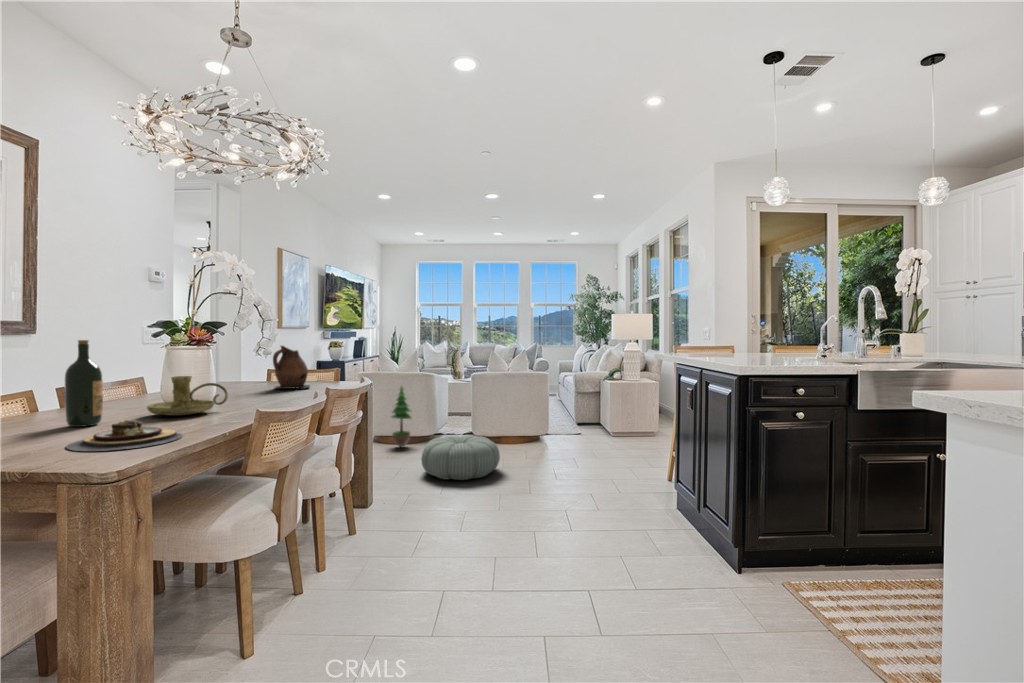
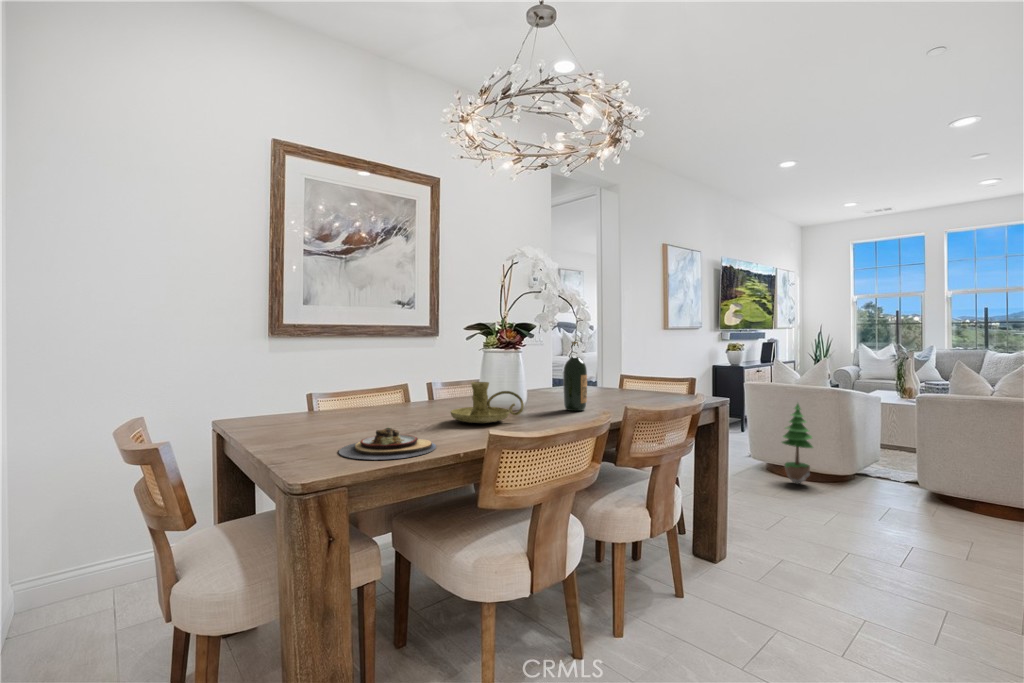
wine bottle: present [65,340,103,427] -> present [563,342,587,411]
ceramic pitcher: present [273,346,310,389] -> none [604,350,648,402]
pouf: present [421,435,500,480] -> none [811,484,955,562]

